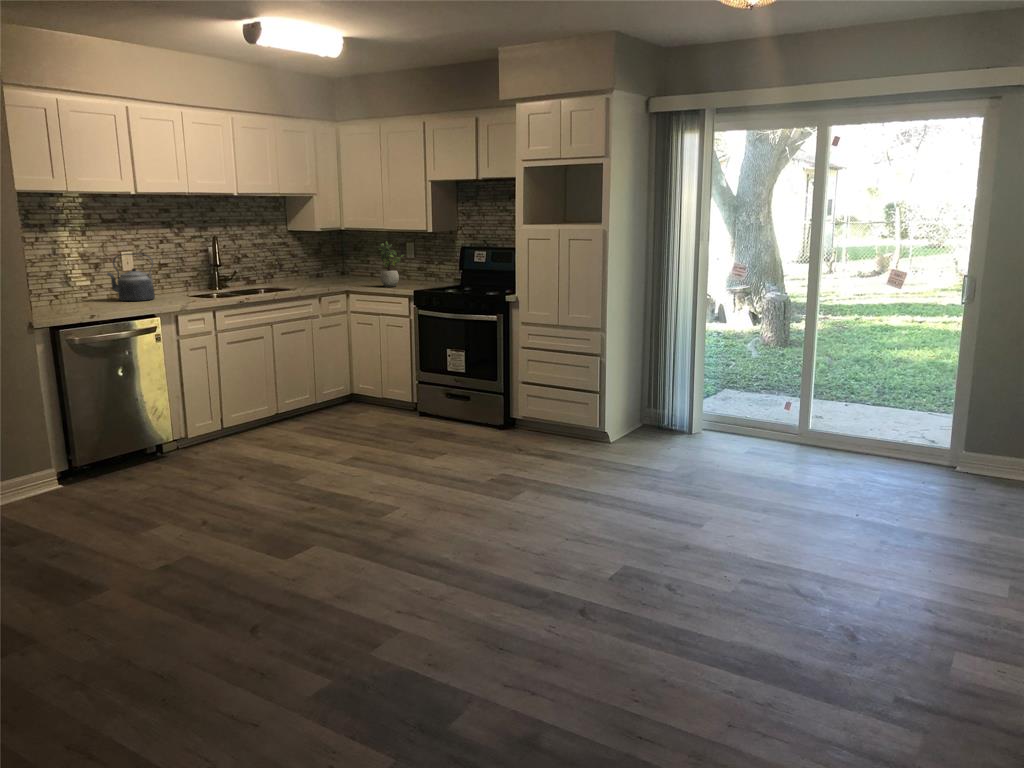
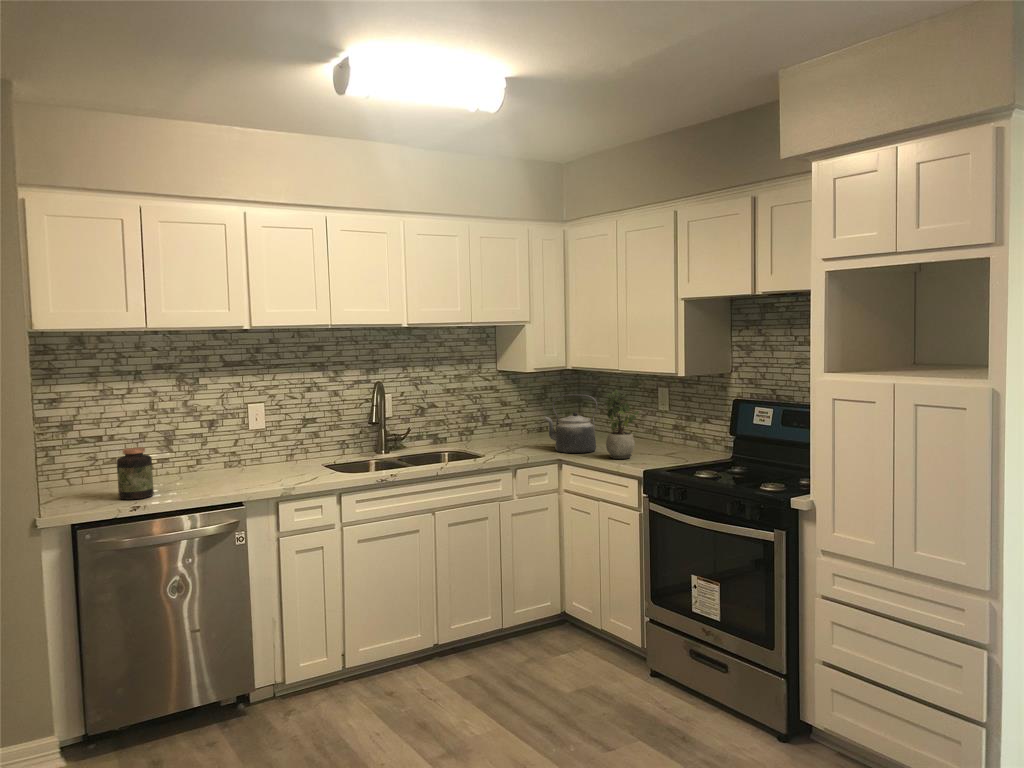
kettle: present [107,253,155,301] -> present [545,394,598,453]
jar: none [63,277,92,313] -> present [117,447,154,500]

